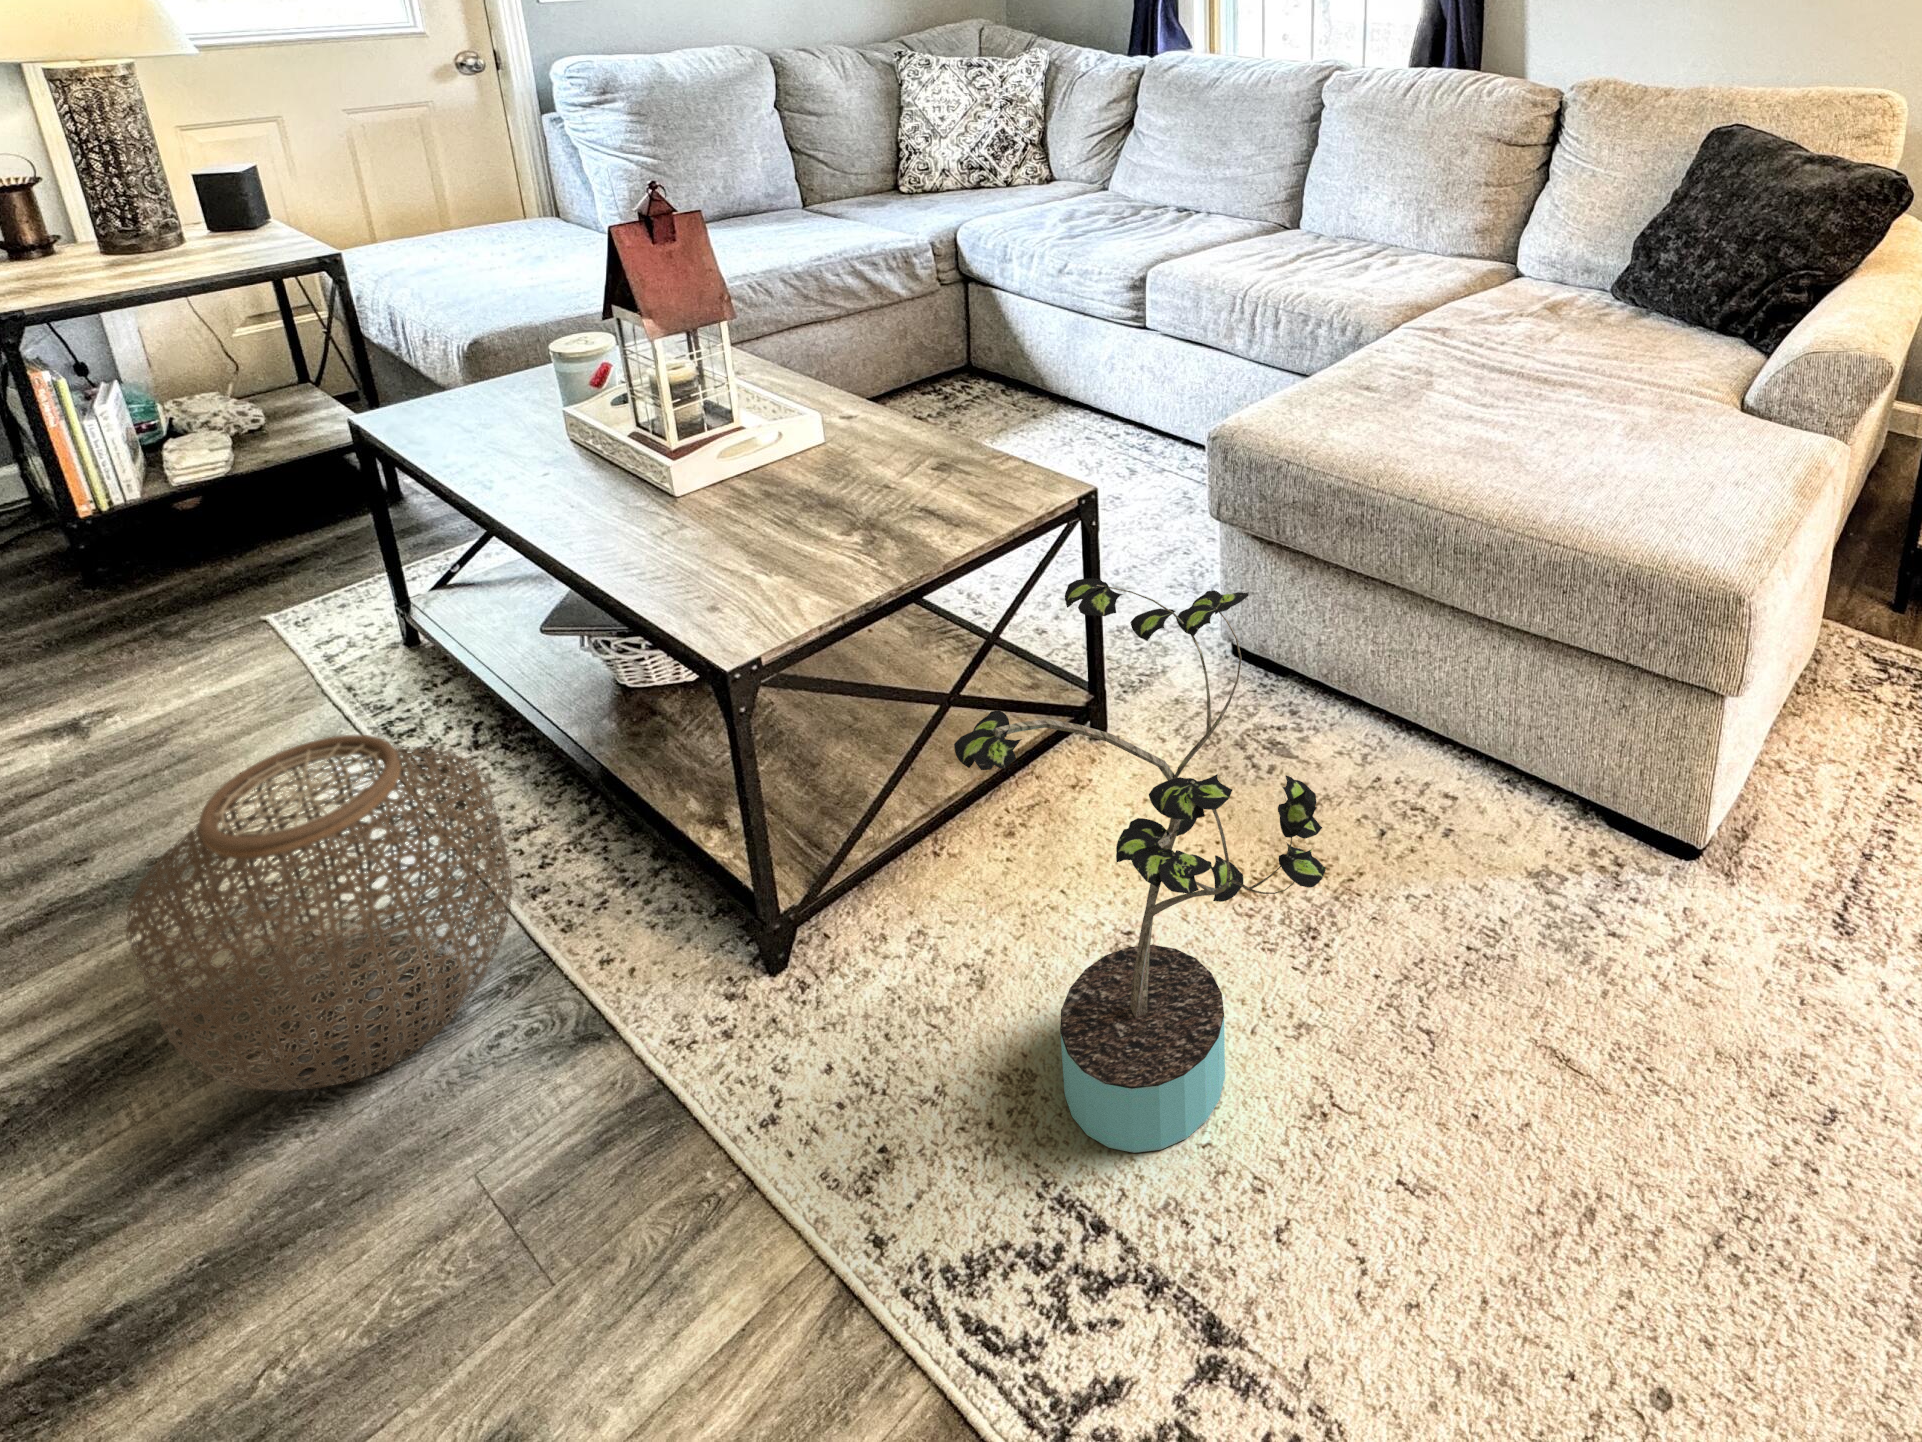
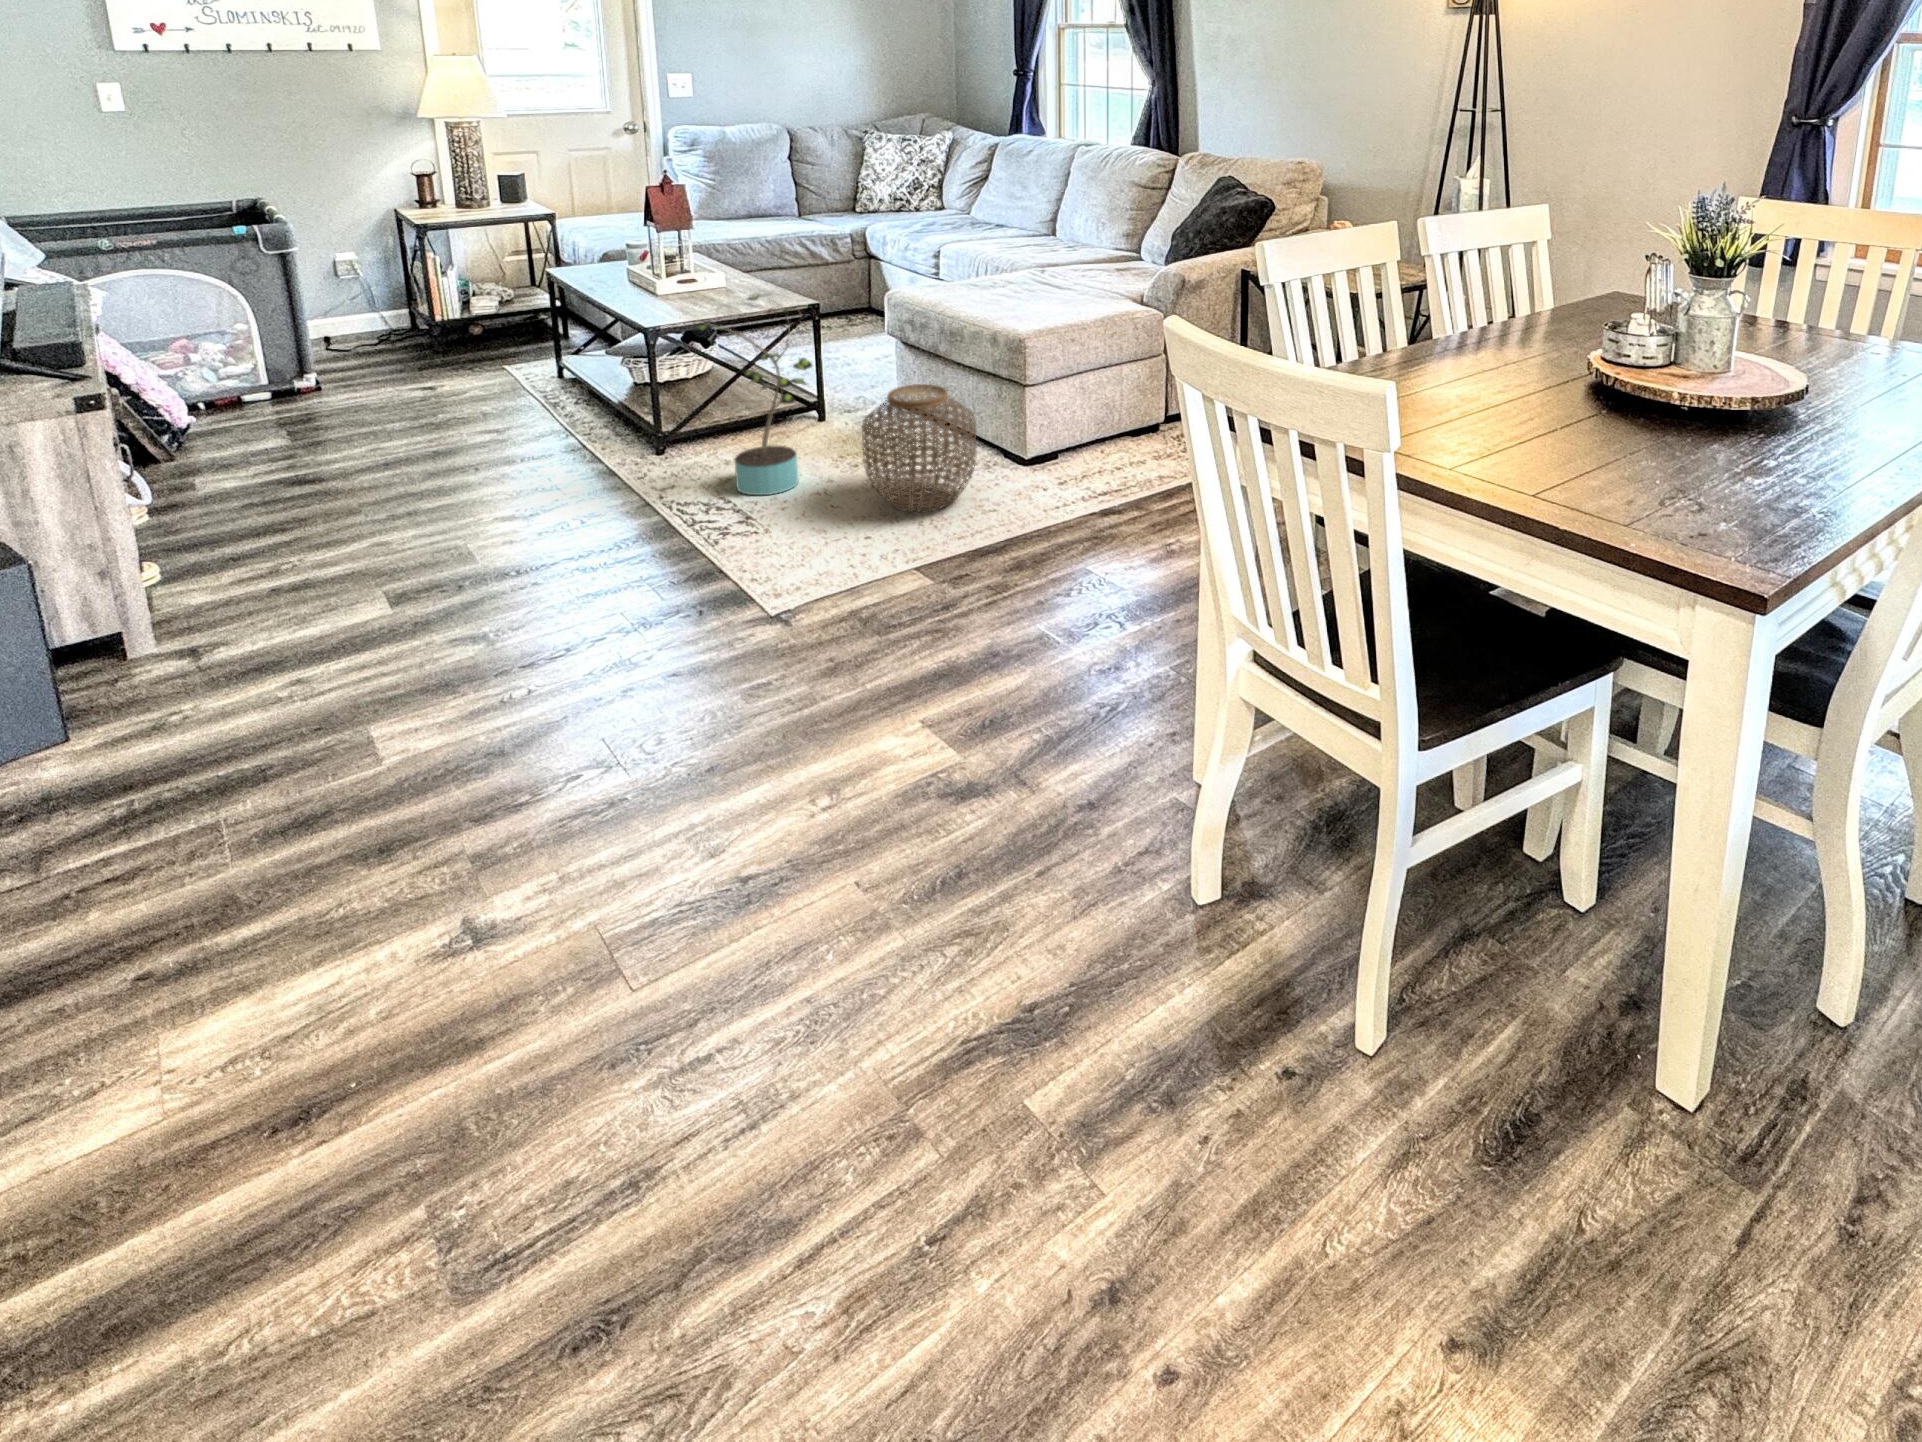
woven basket: present [126,735,512,1090] -> present [862,384,976,512]

